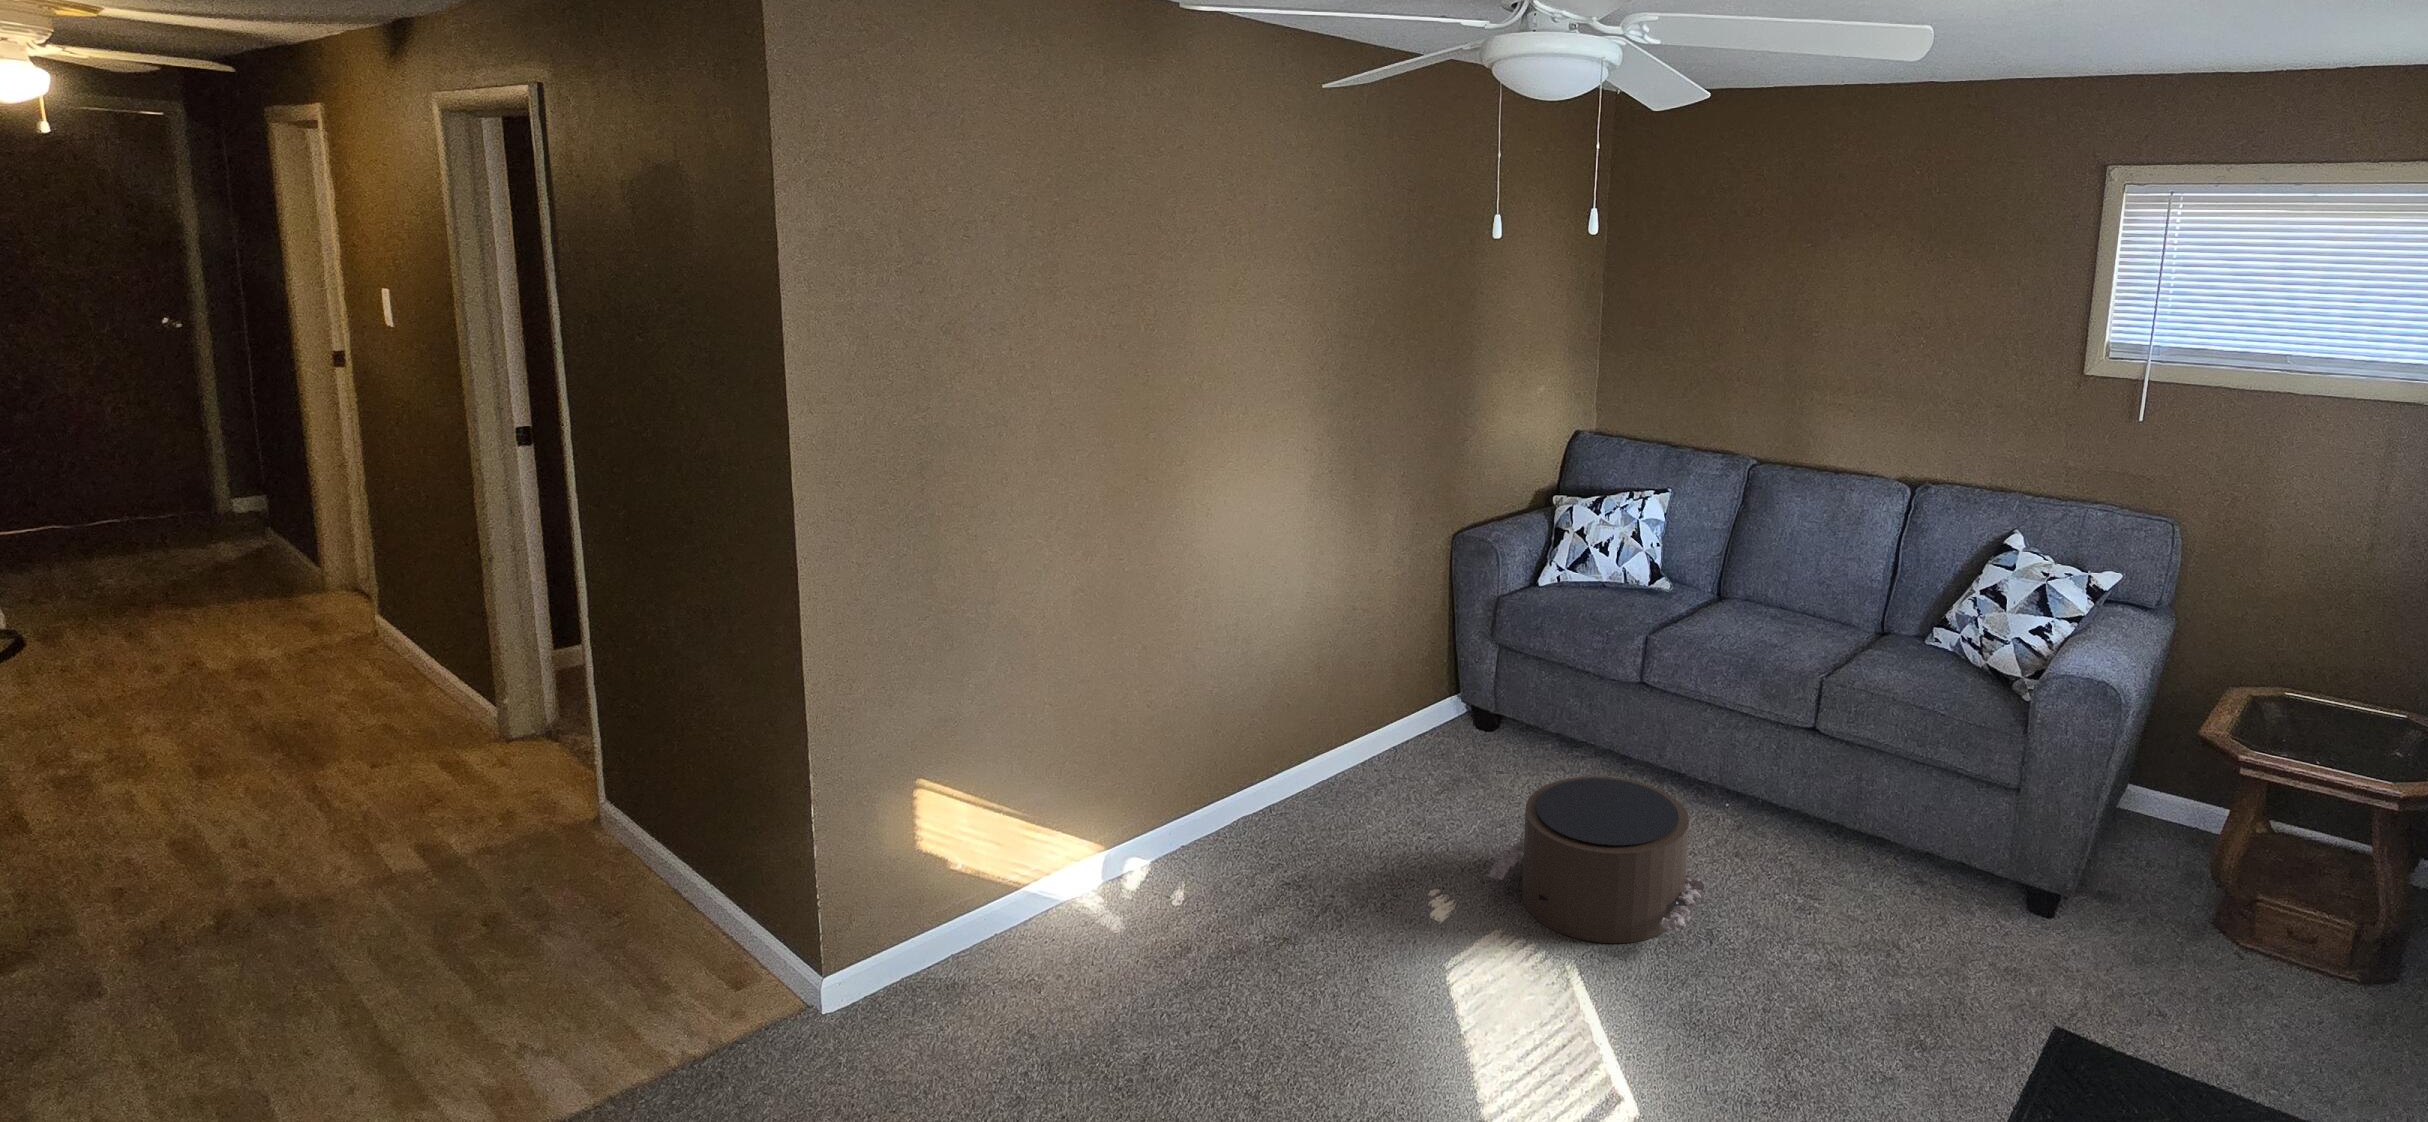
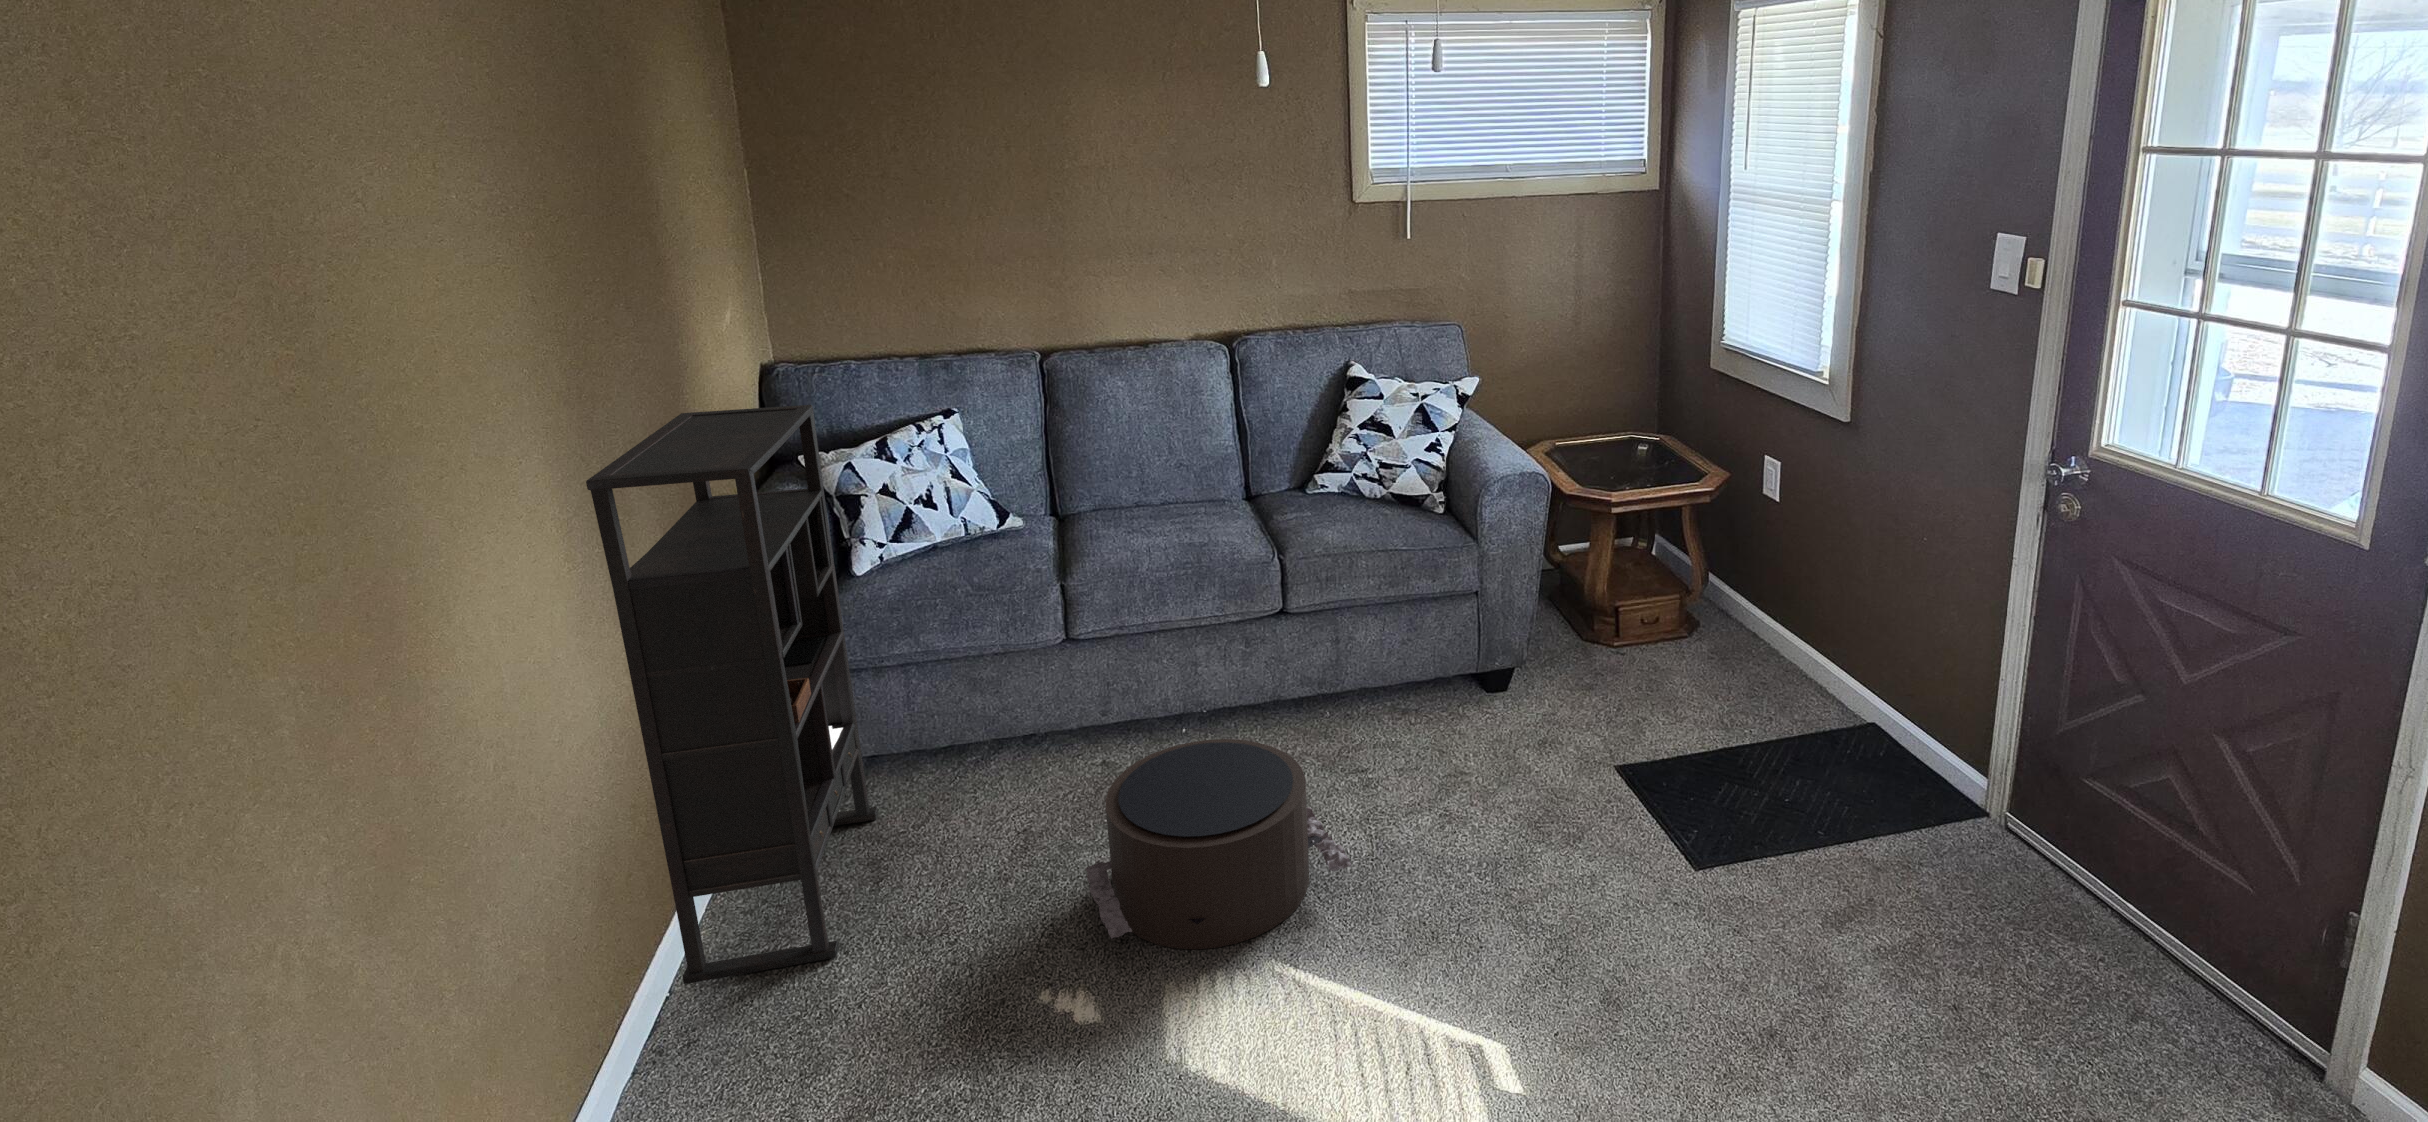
bookshelf: none [1317,439,1502,810] -> present [586,405,878,984]

